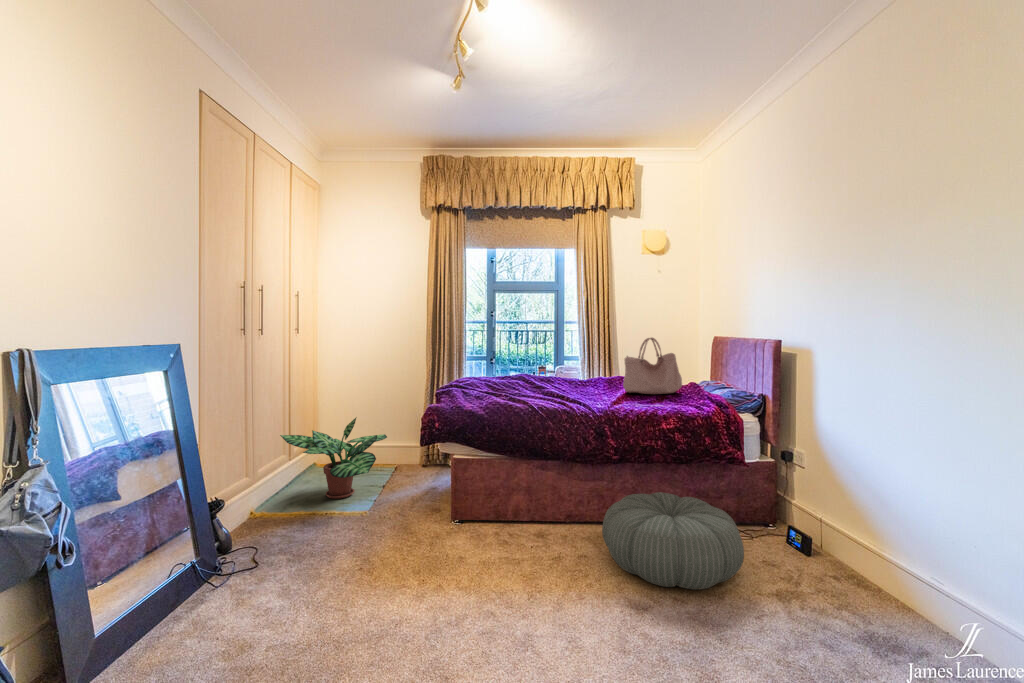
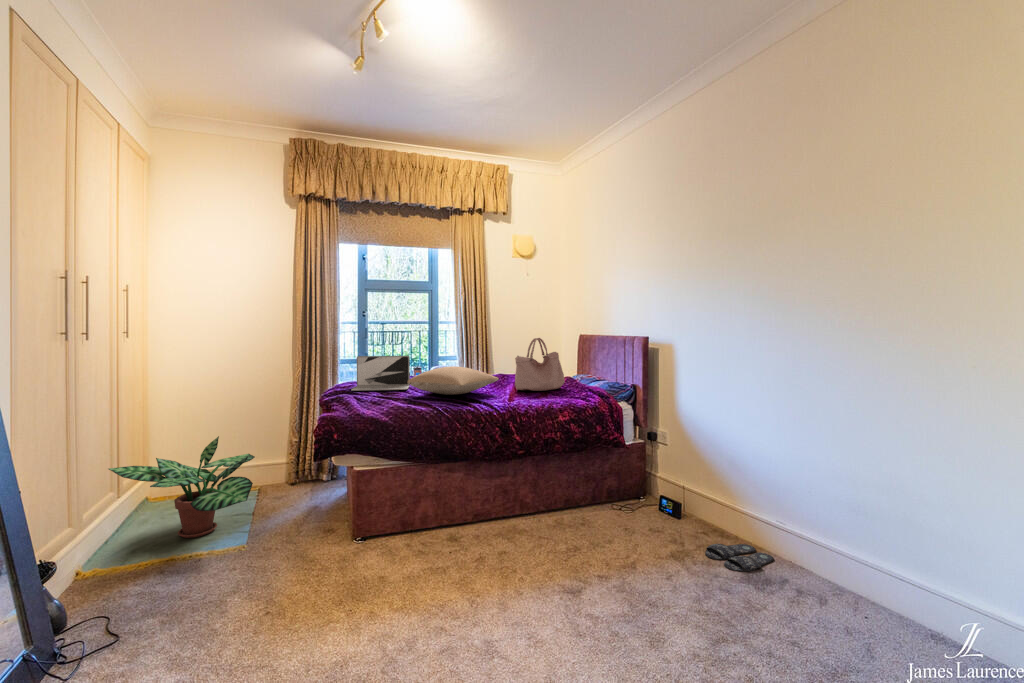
laptop: none [467,353,522,386] -> present [351,356,410,391]
pillow: none [513,365,605,393] -> present [408,366,499,395]
pouf: present [602,492,744,590] -> none [519,481,642,565]
slippers: none [828,595,932,638] -> present [706,544,774,572]

